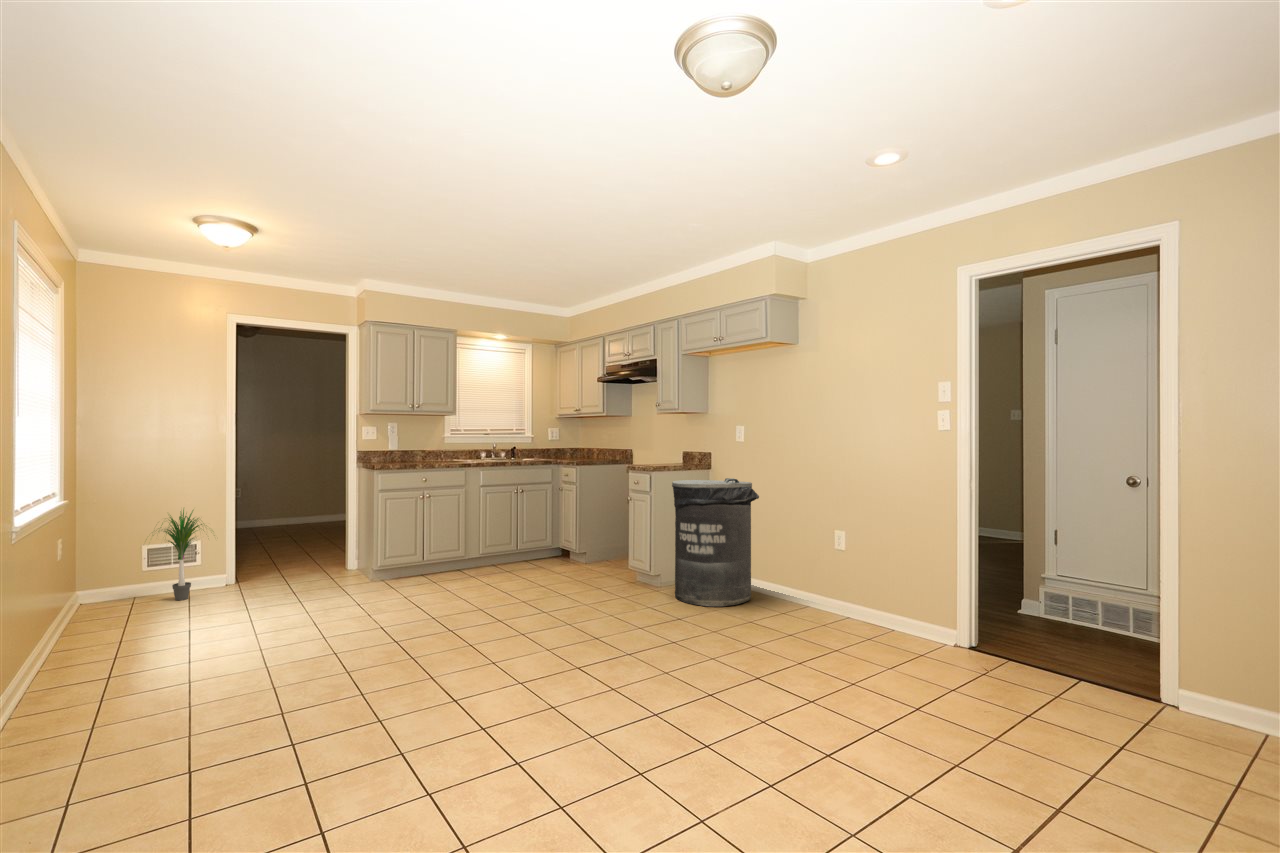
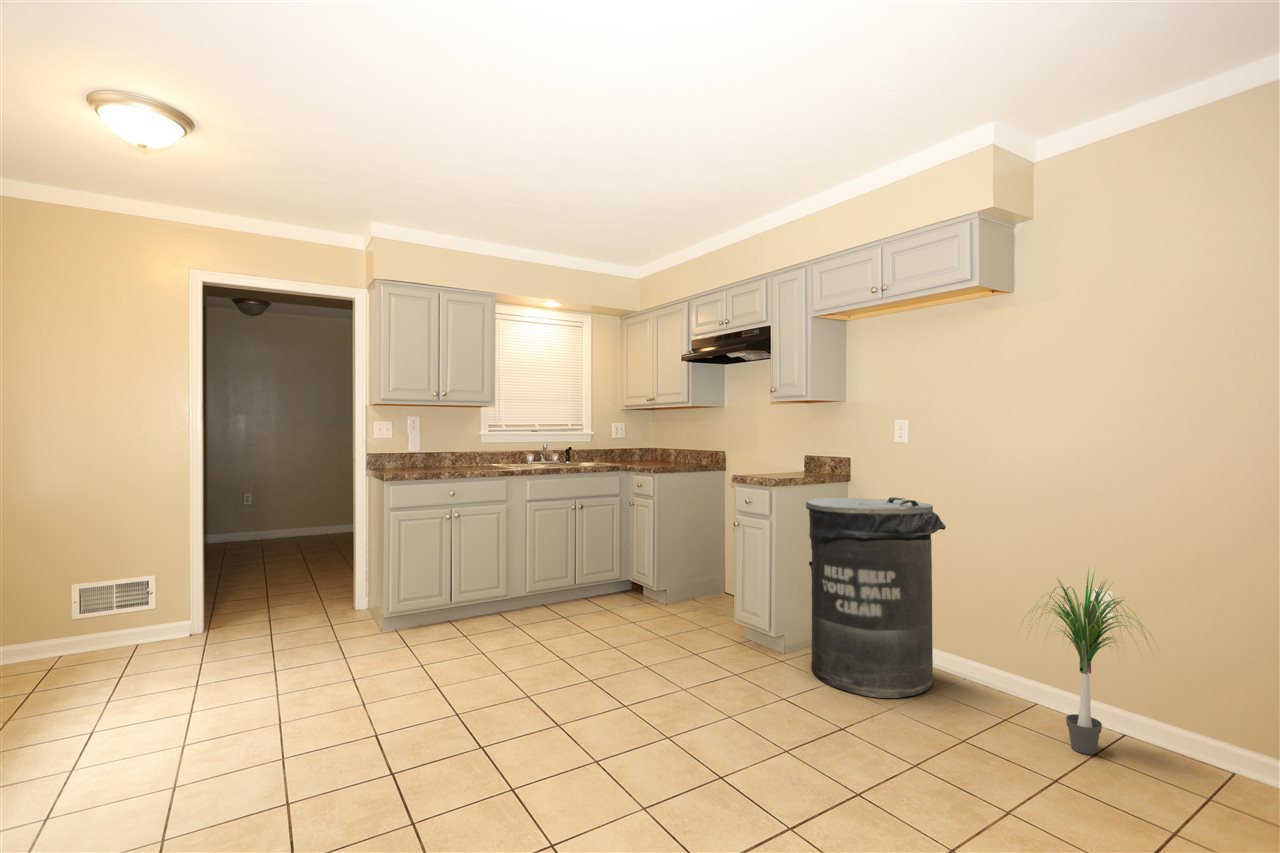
potted plant: present [153,509,202,600] -> present [1022,570,1148,754]

